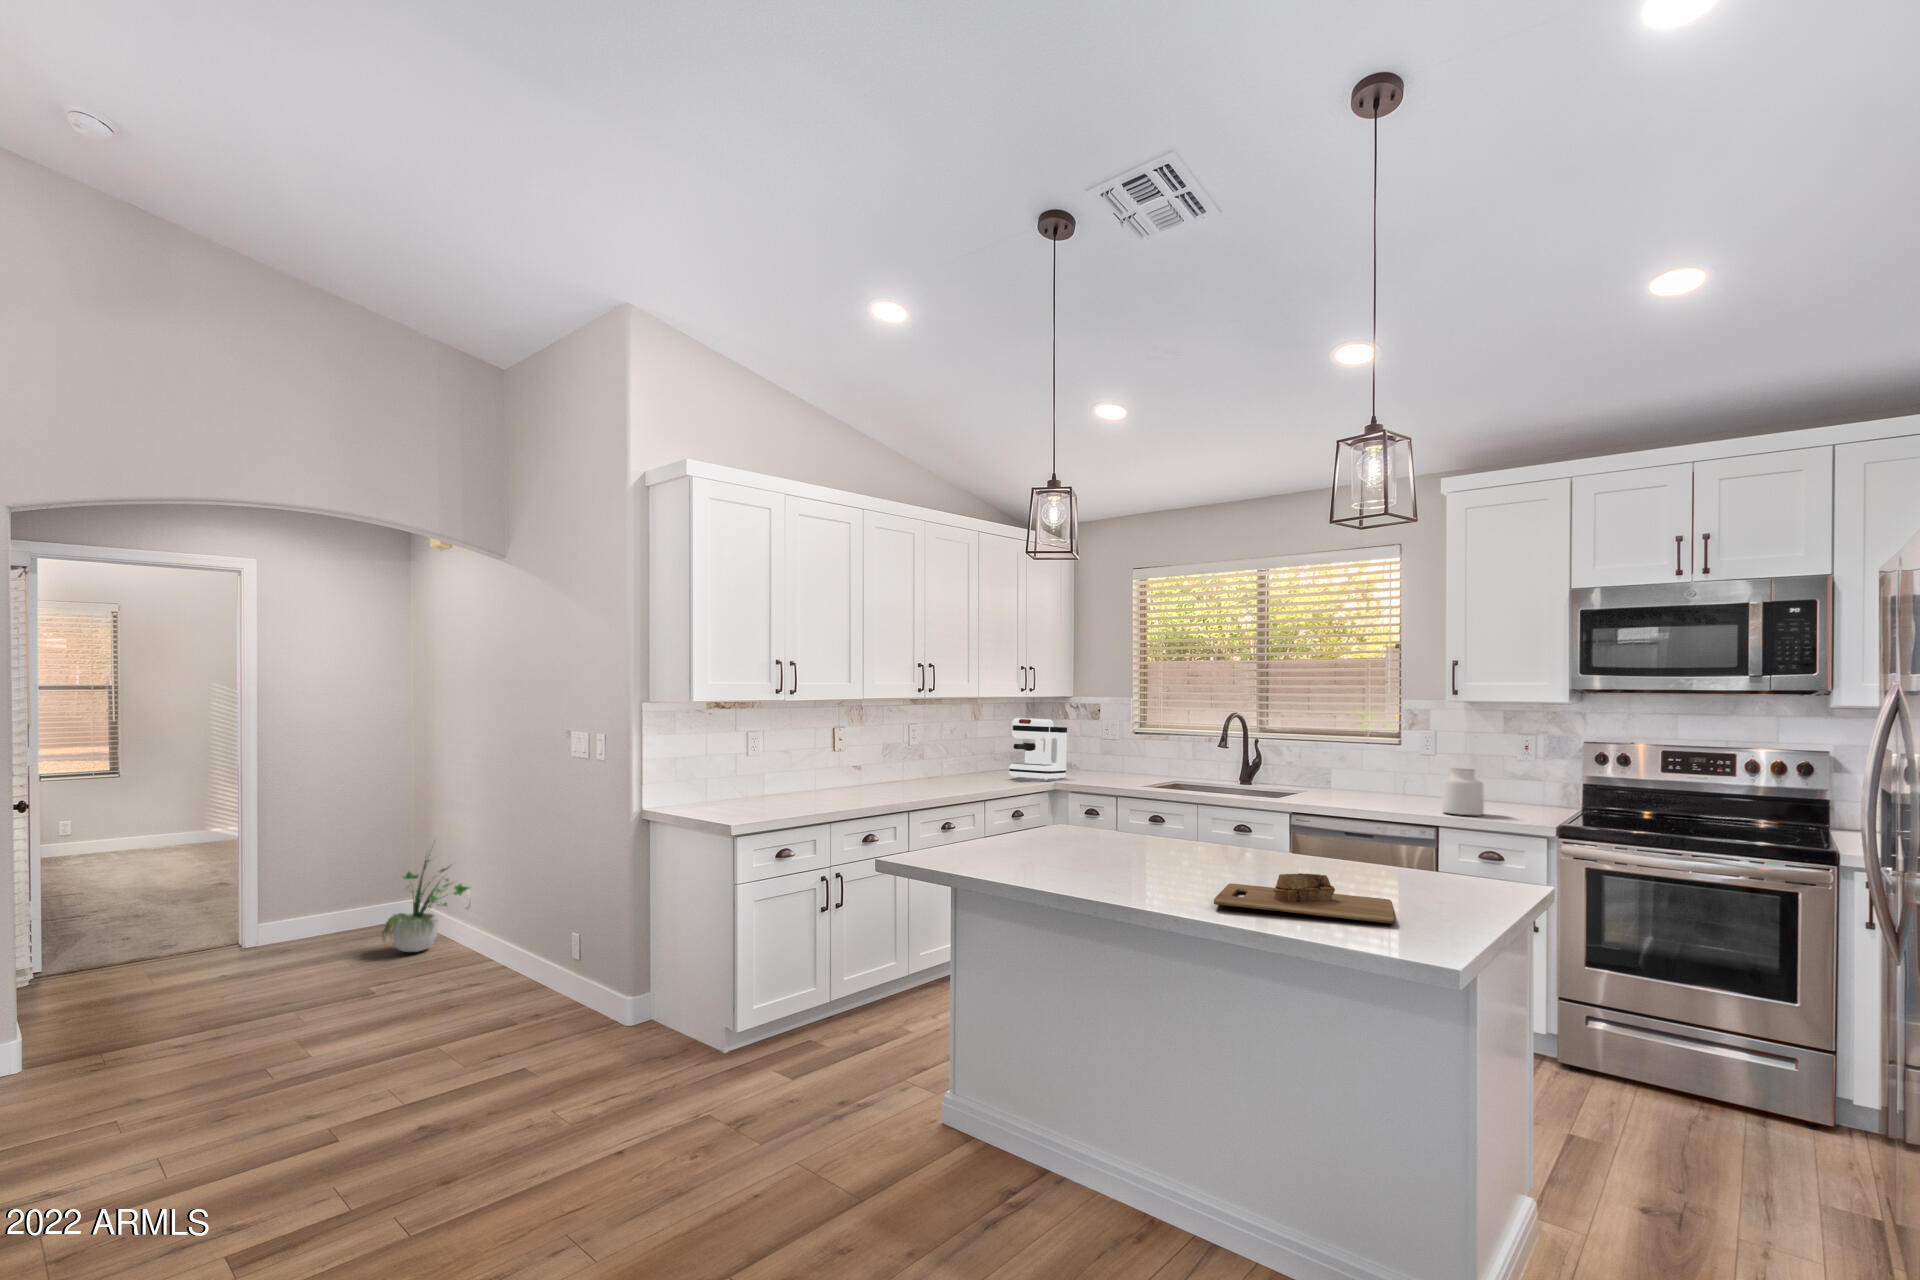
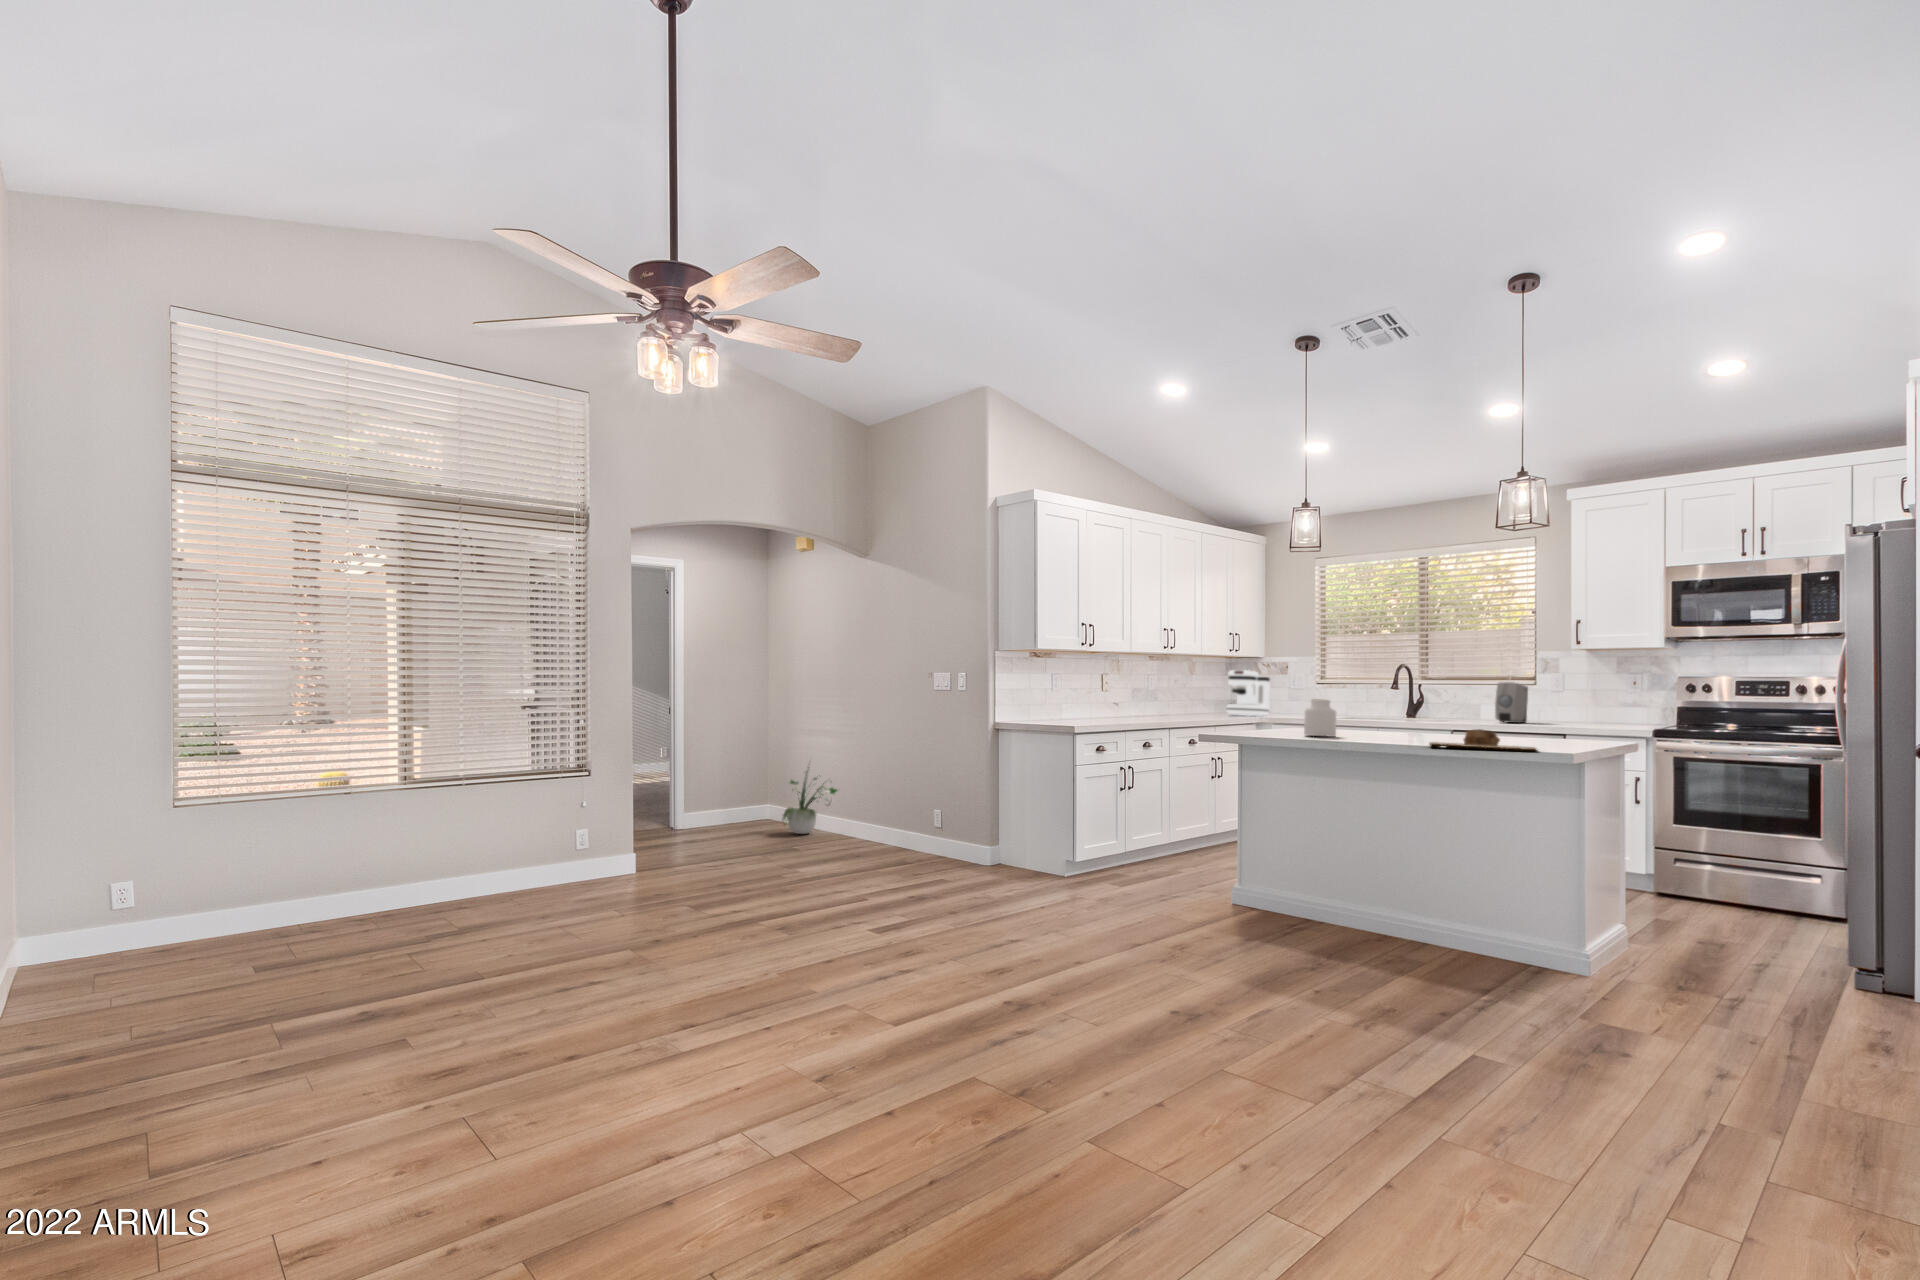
soap dispenser: none [1347,743,1390,800] -> present [1495,682,1528,723]
jar: present [1442,768,1484,815] -> present [1304,699,1336,737]

